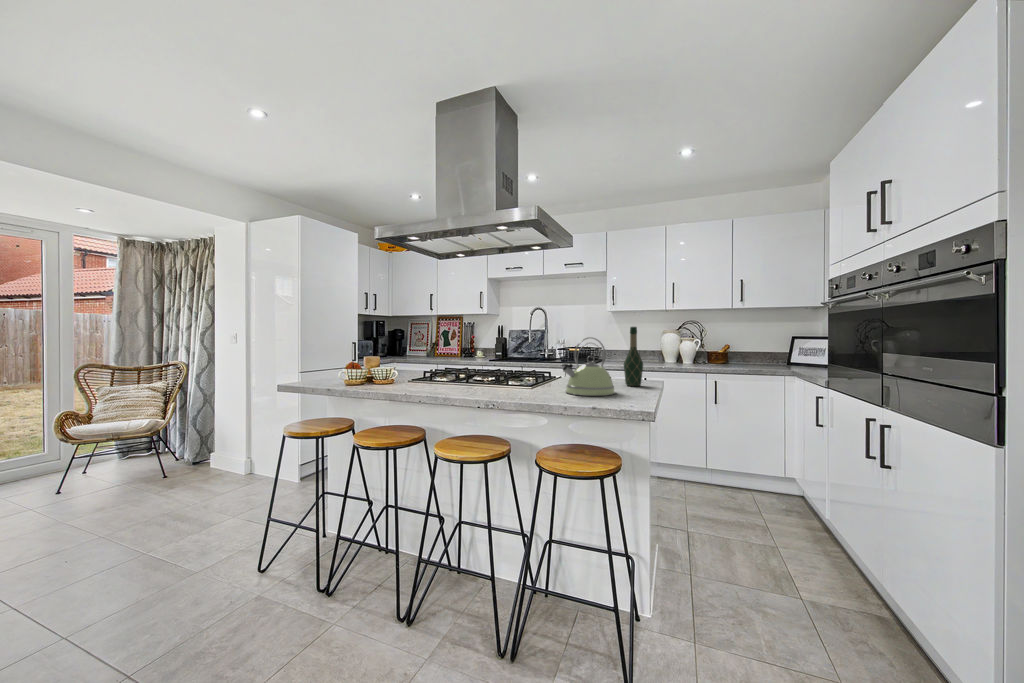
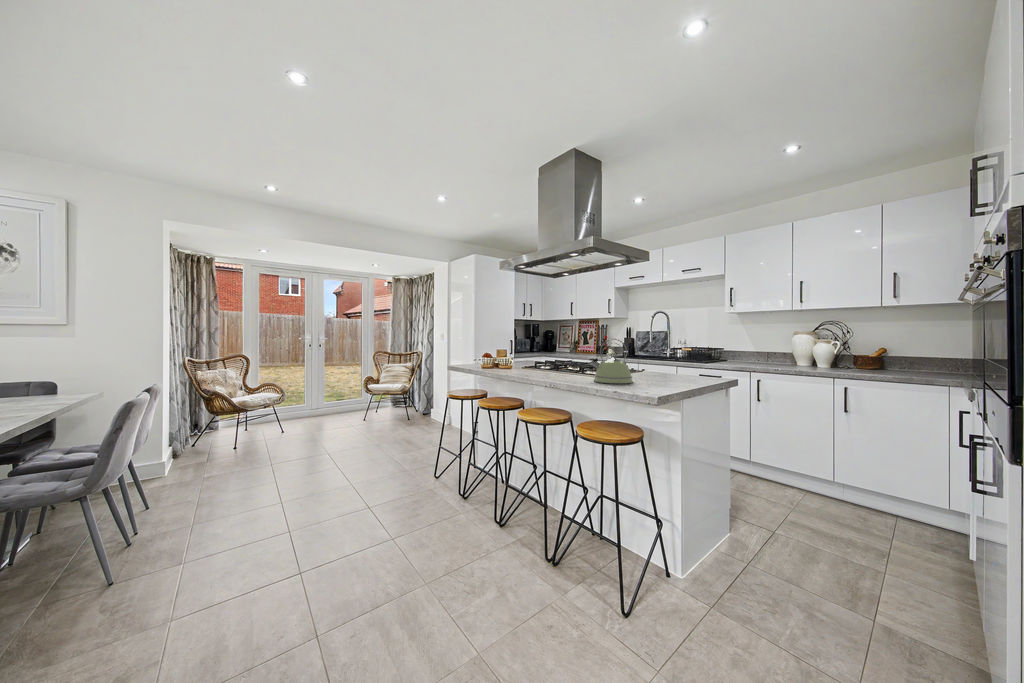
wine bottle: present [624,327,643,386] -> none [659,330,676,380]

